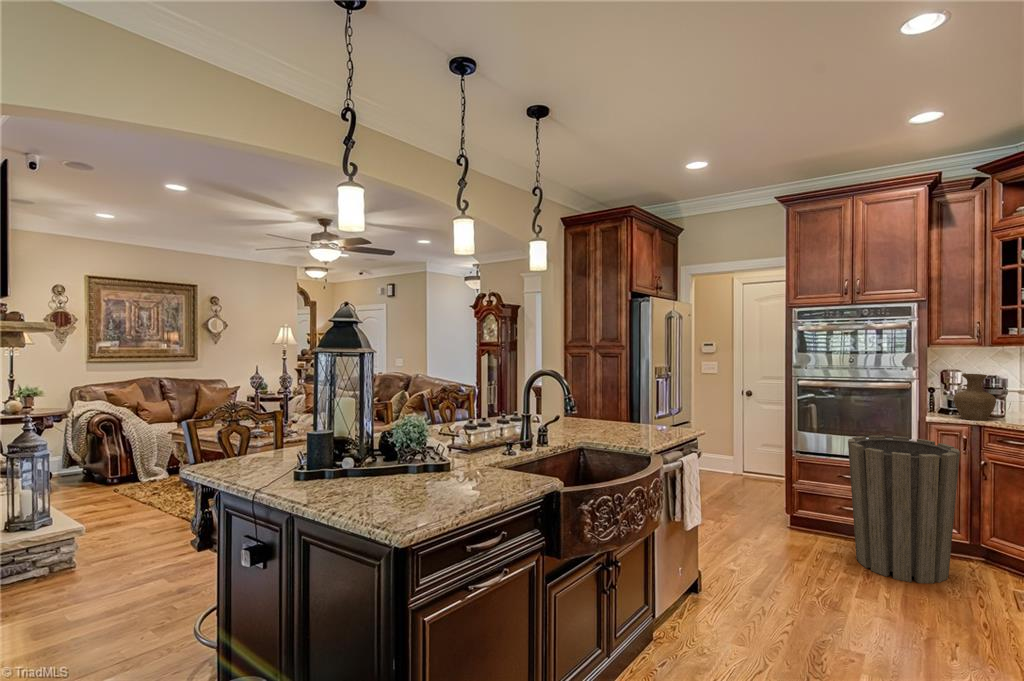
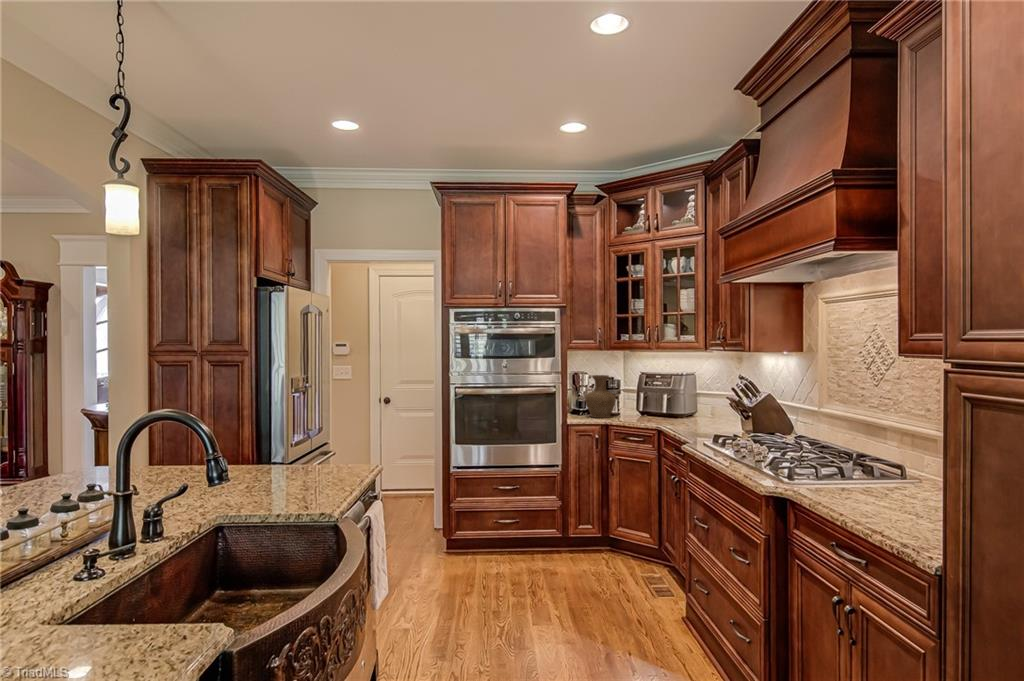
trash can: present [848,436,960,583] -> none [507,440,601,592]

